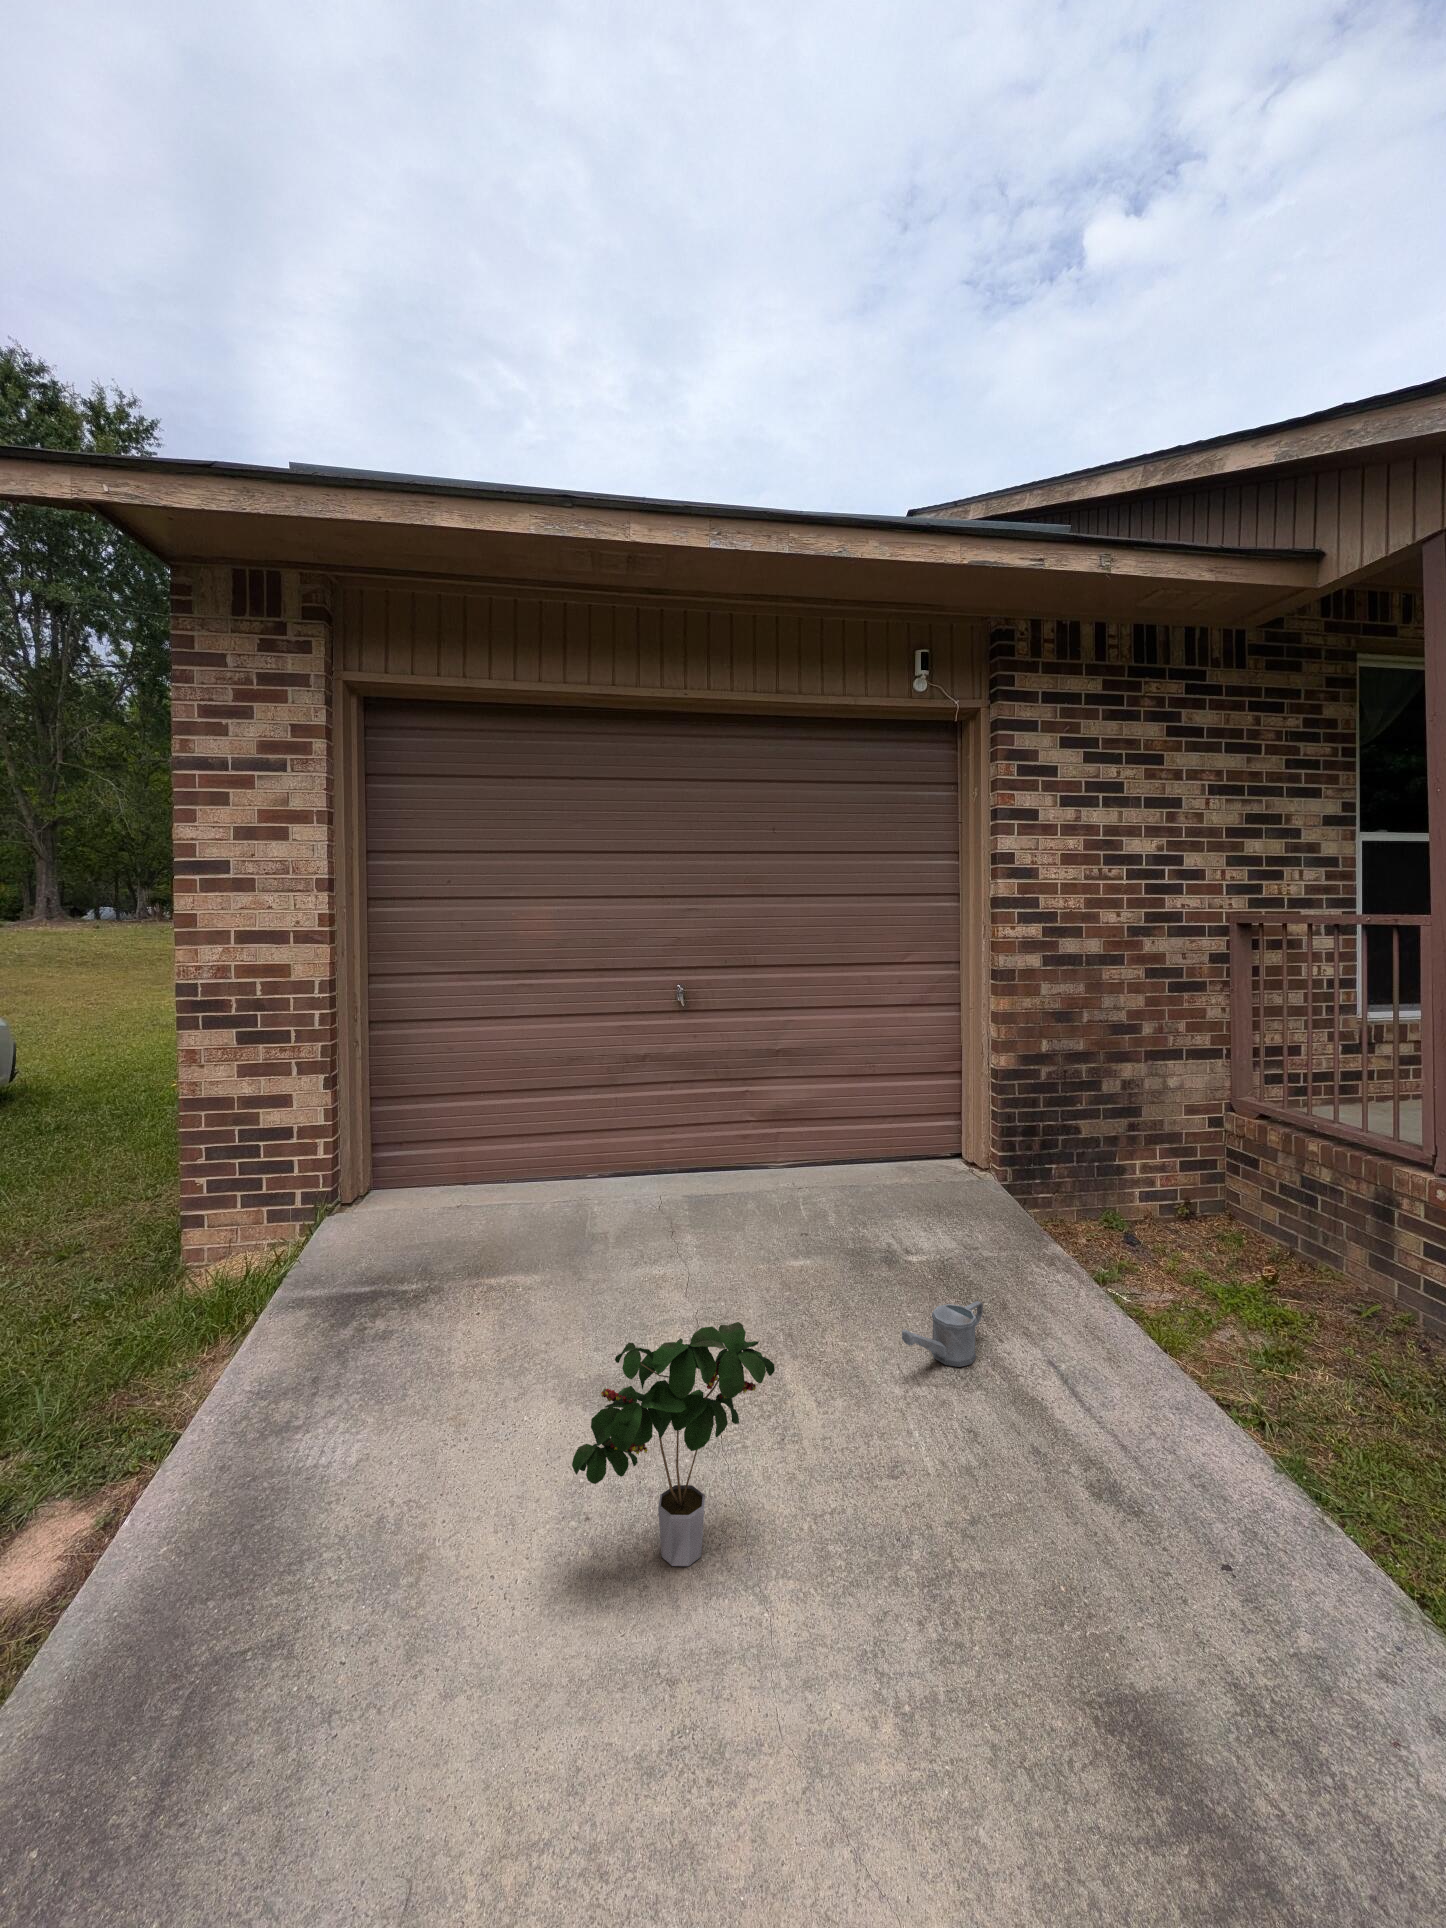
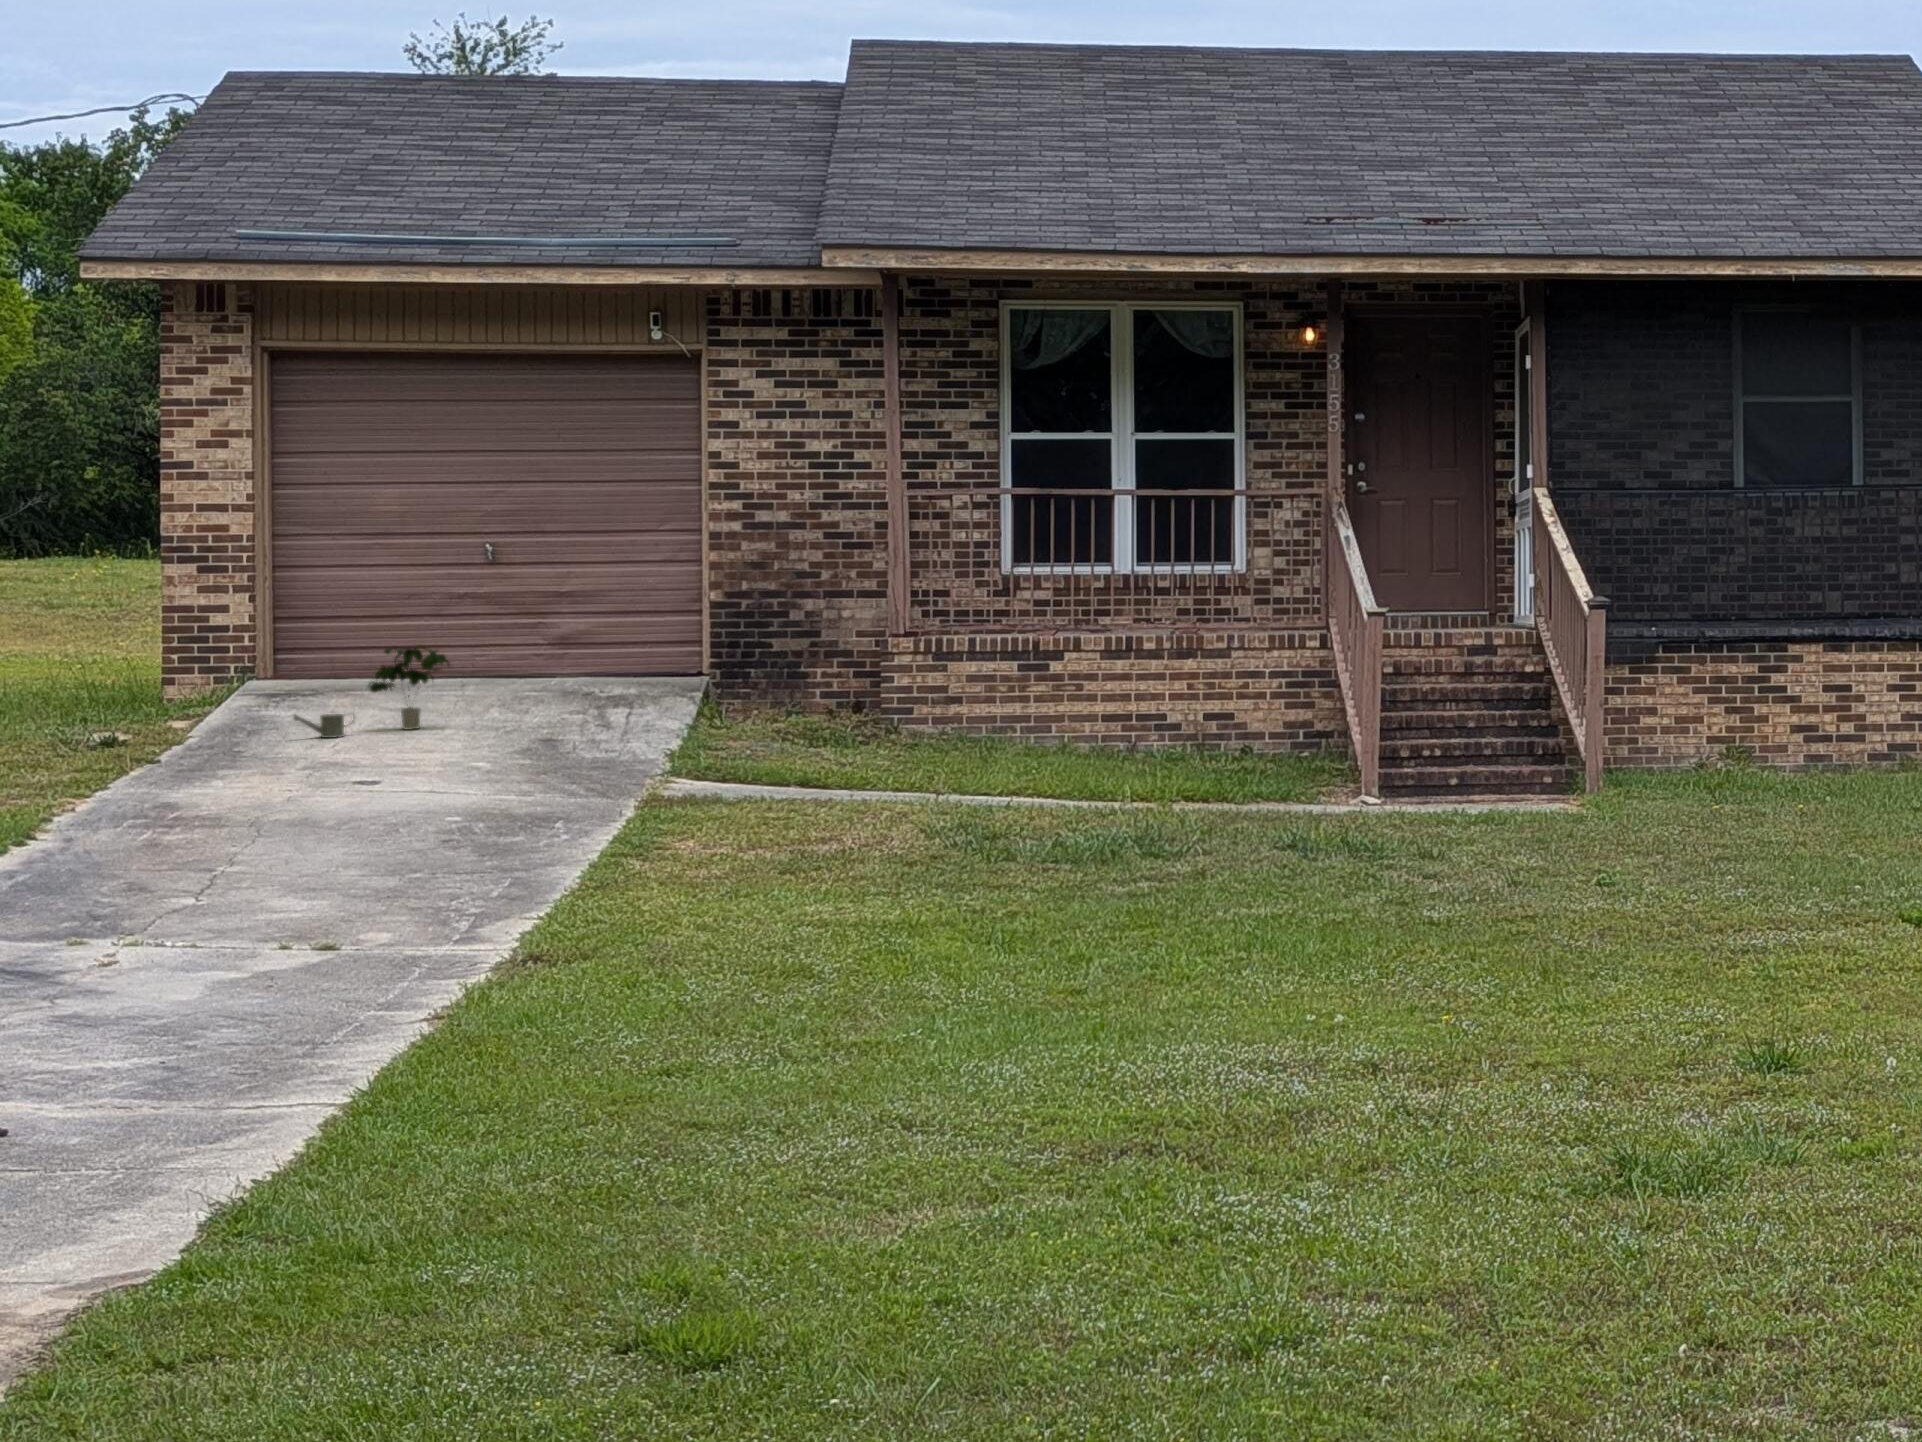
watering can: present [902,1301,983,1367] -> present [294,714,345,738]

